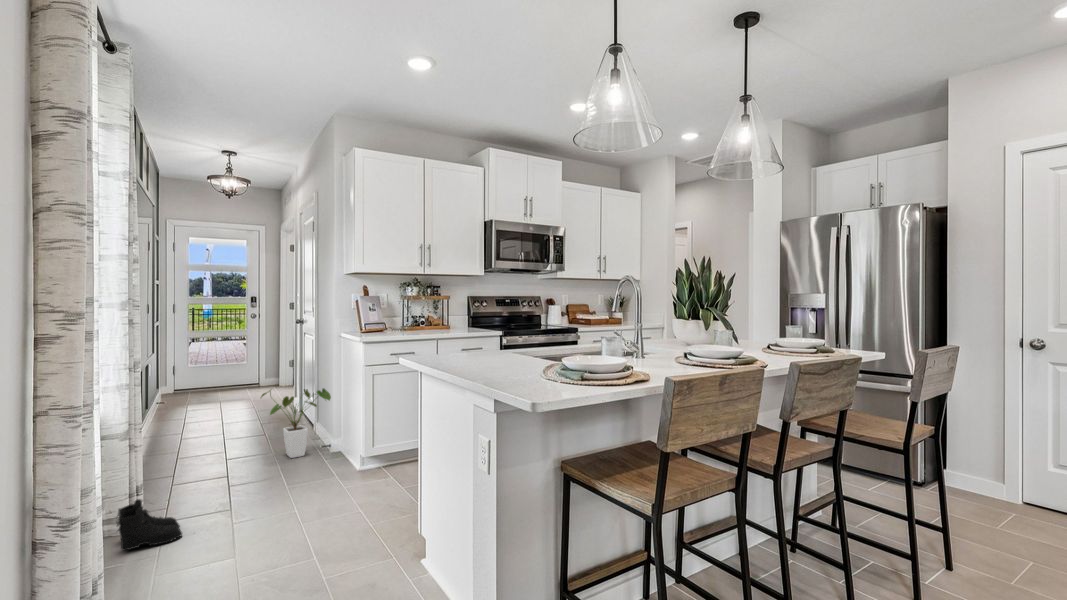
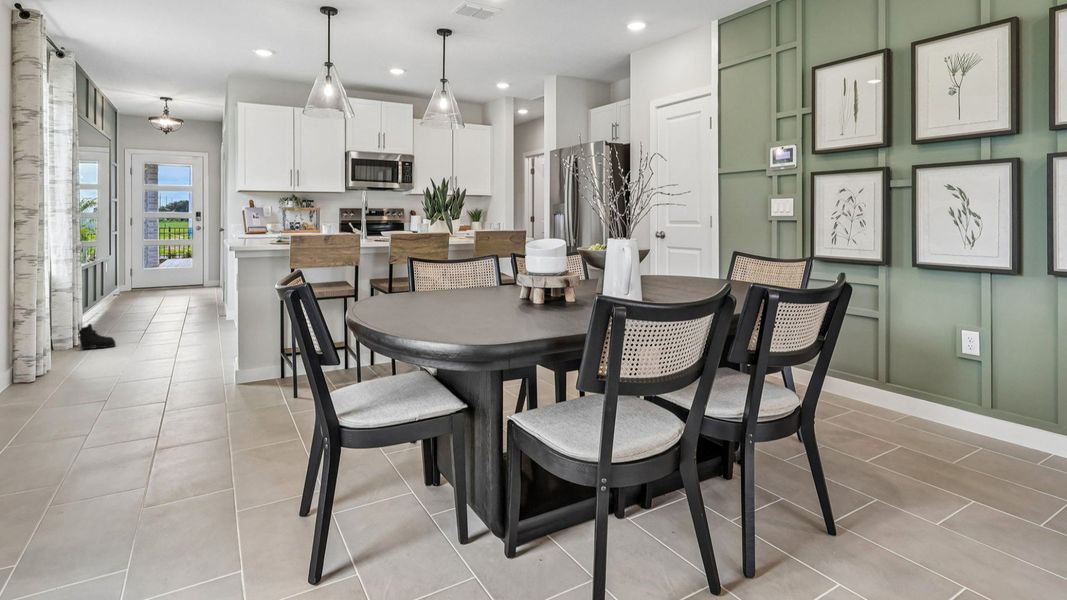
house plant: present [261,388,331,458] -> none [179,273,228,322]

